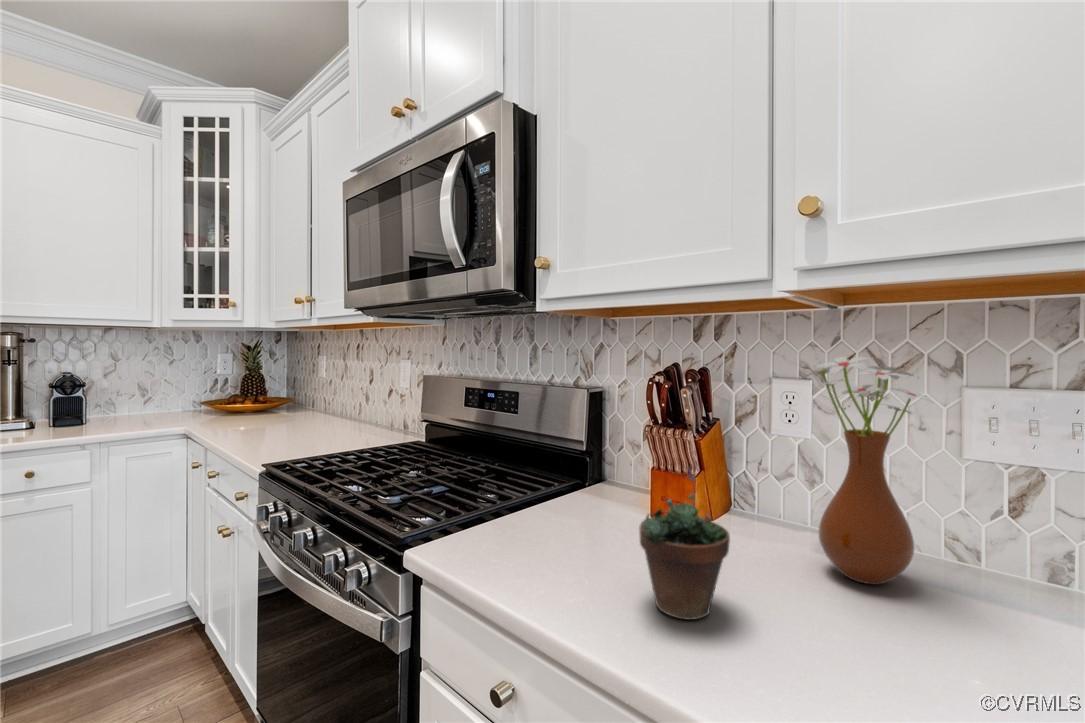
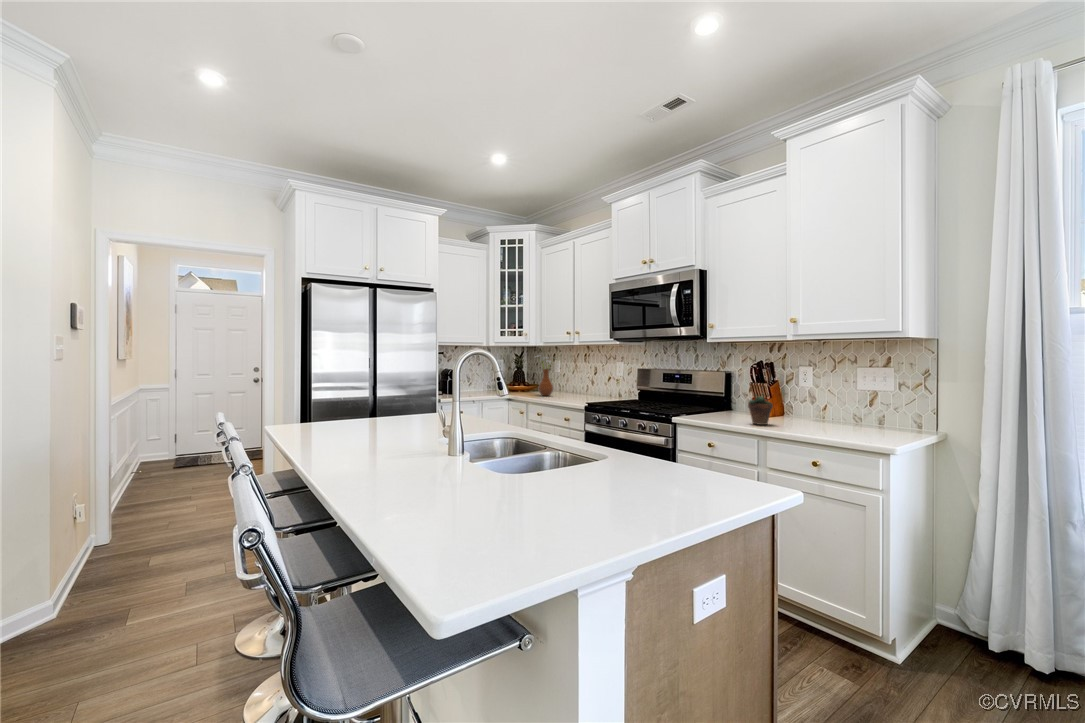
vase: present [804,357,933,584] -> present [539,357,553,396]

